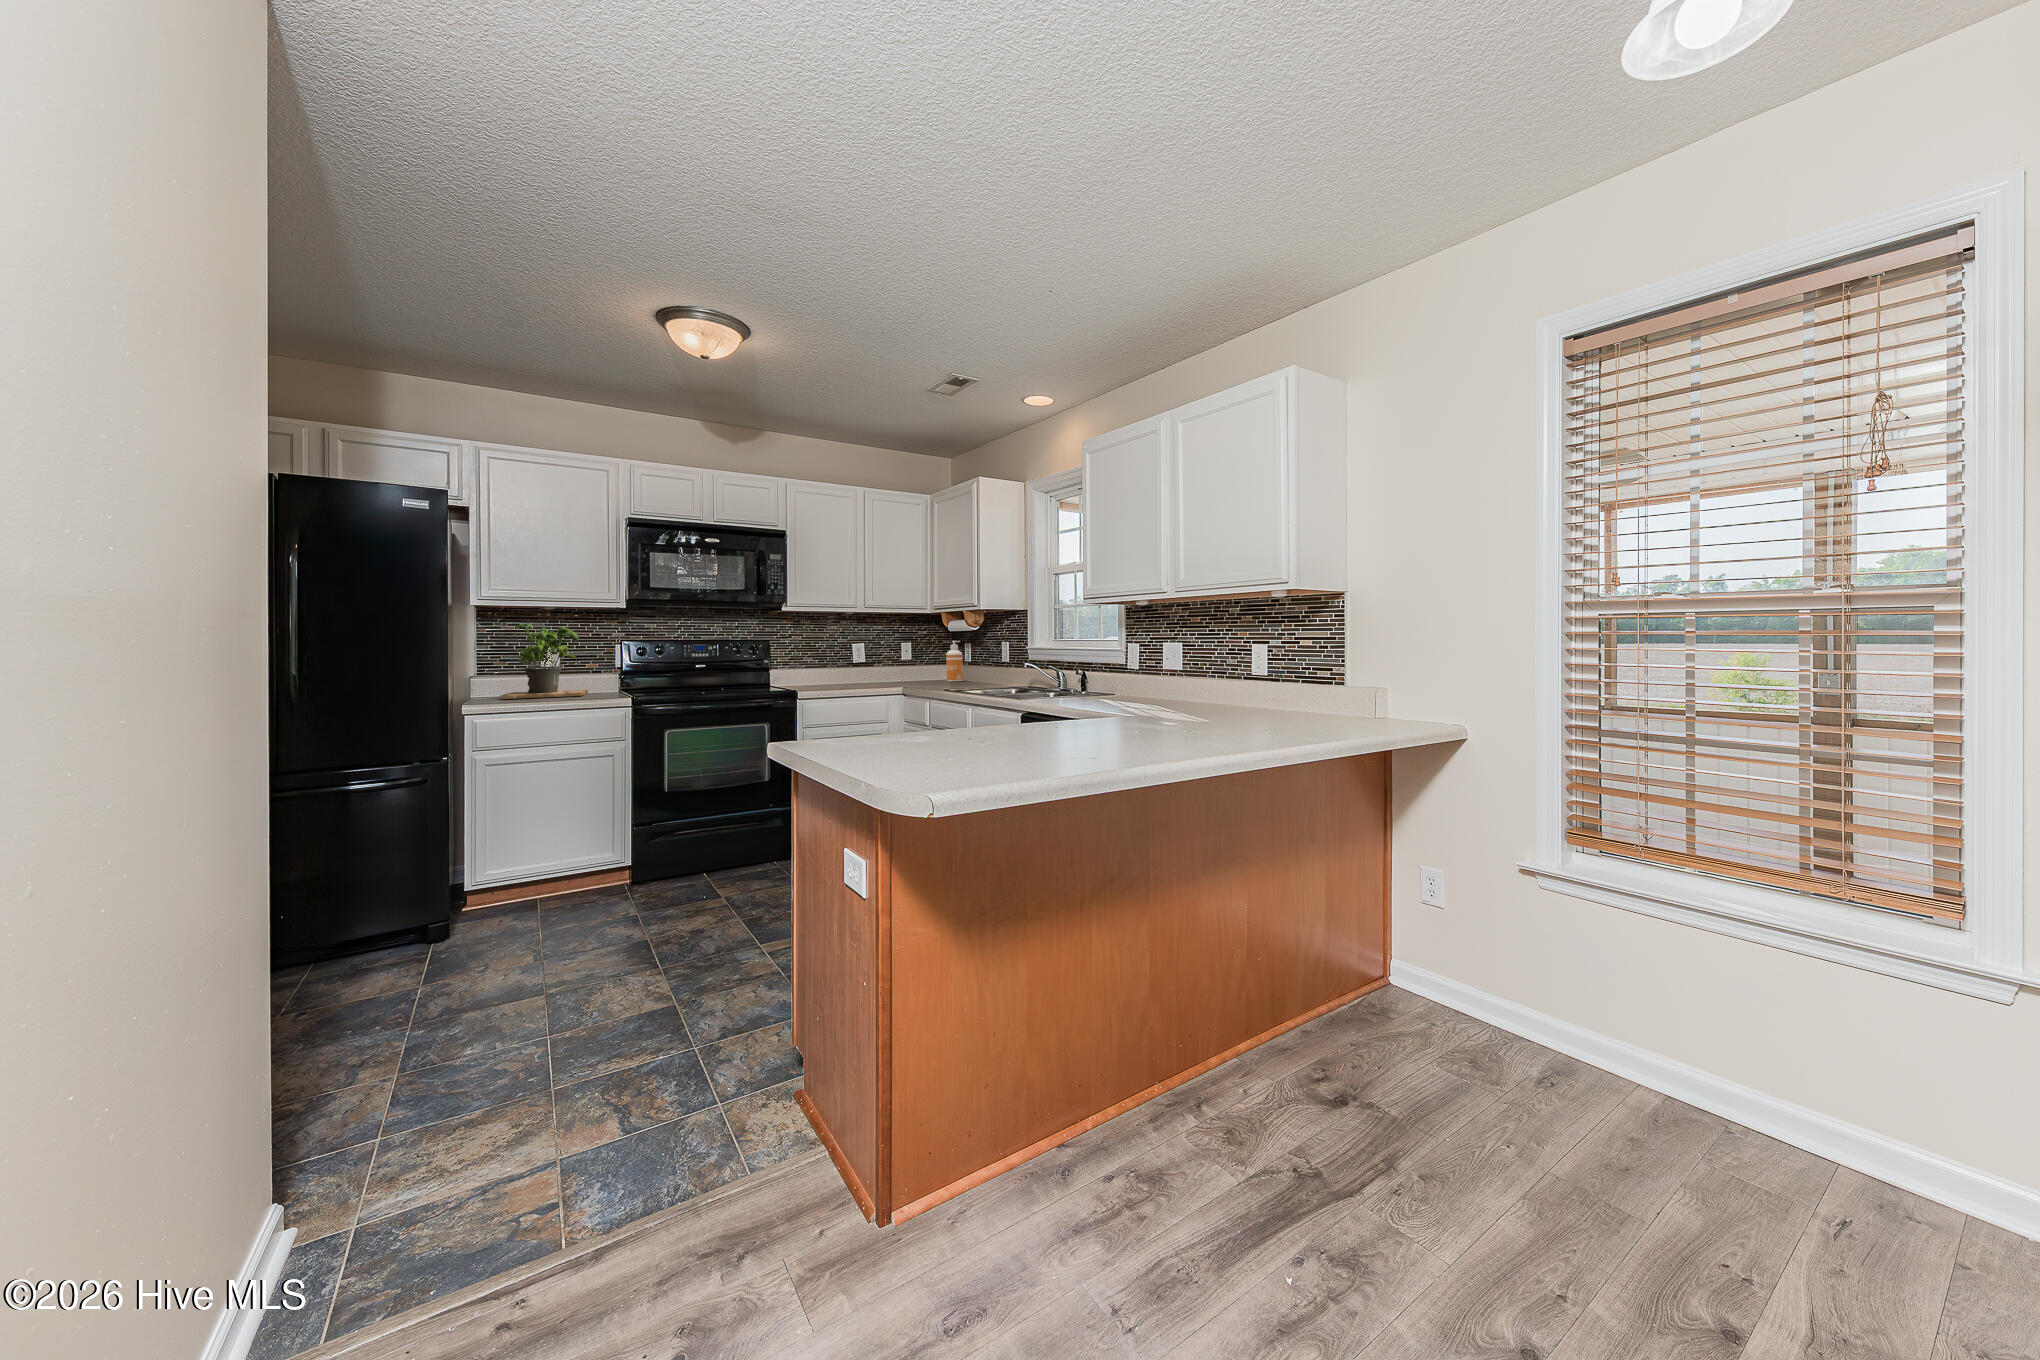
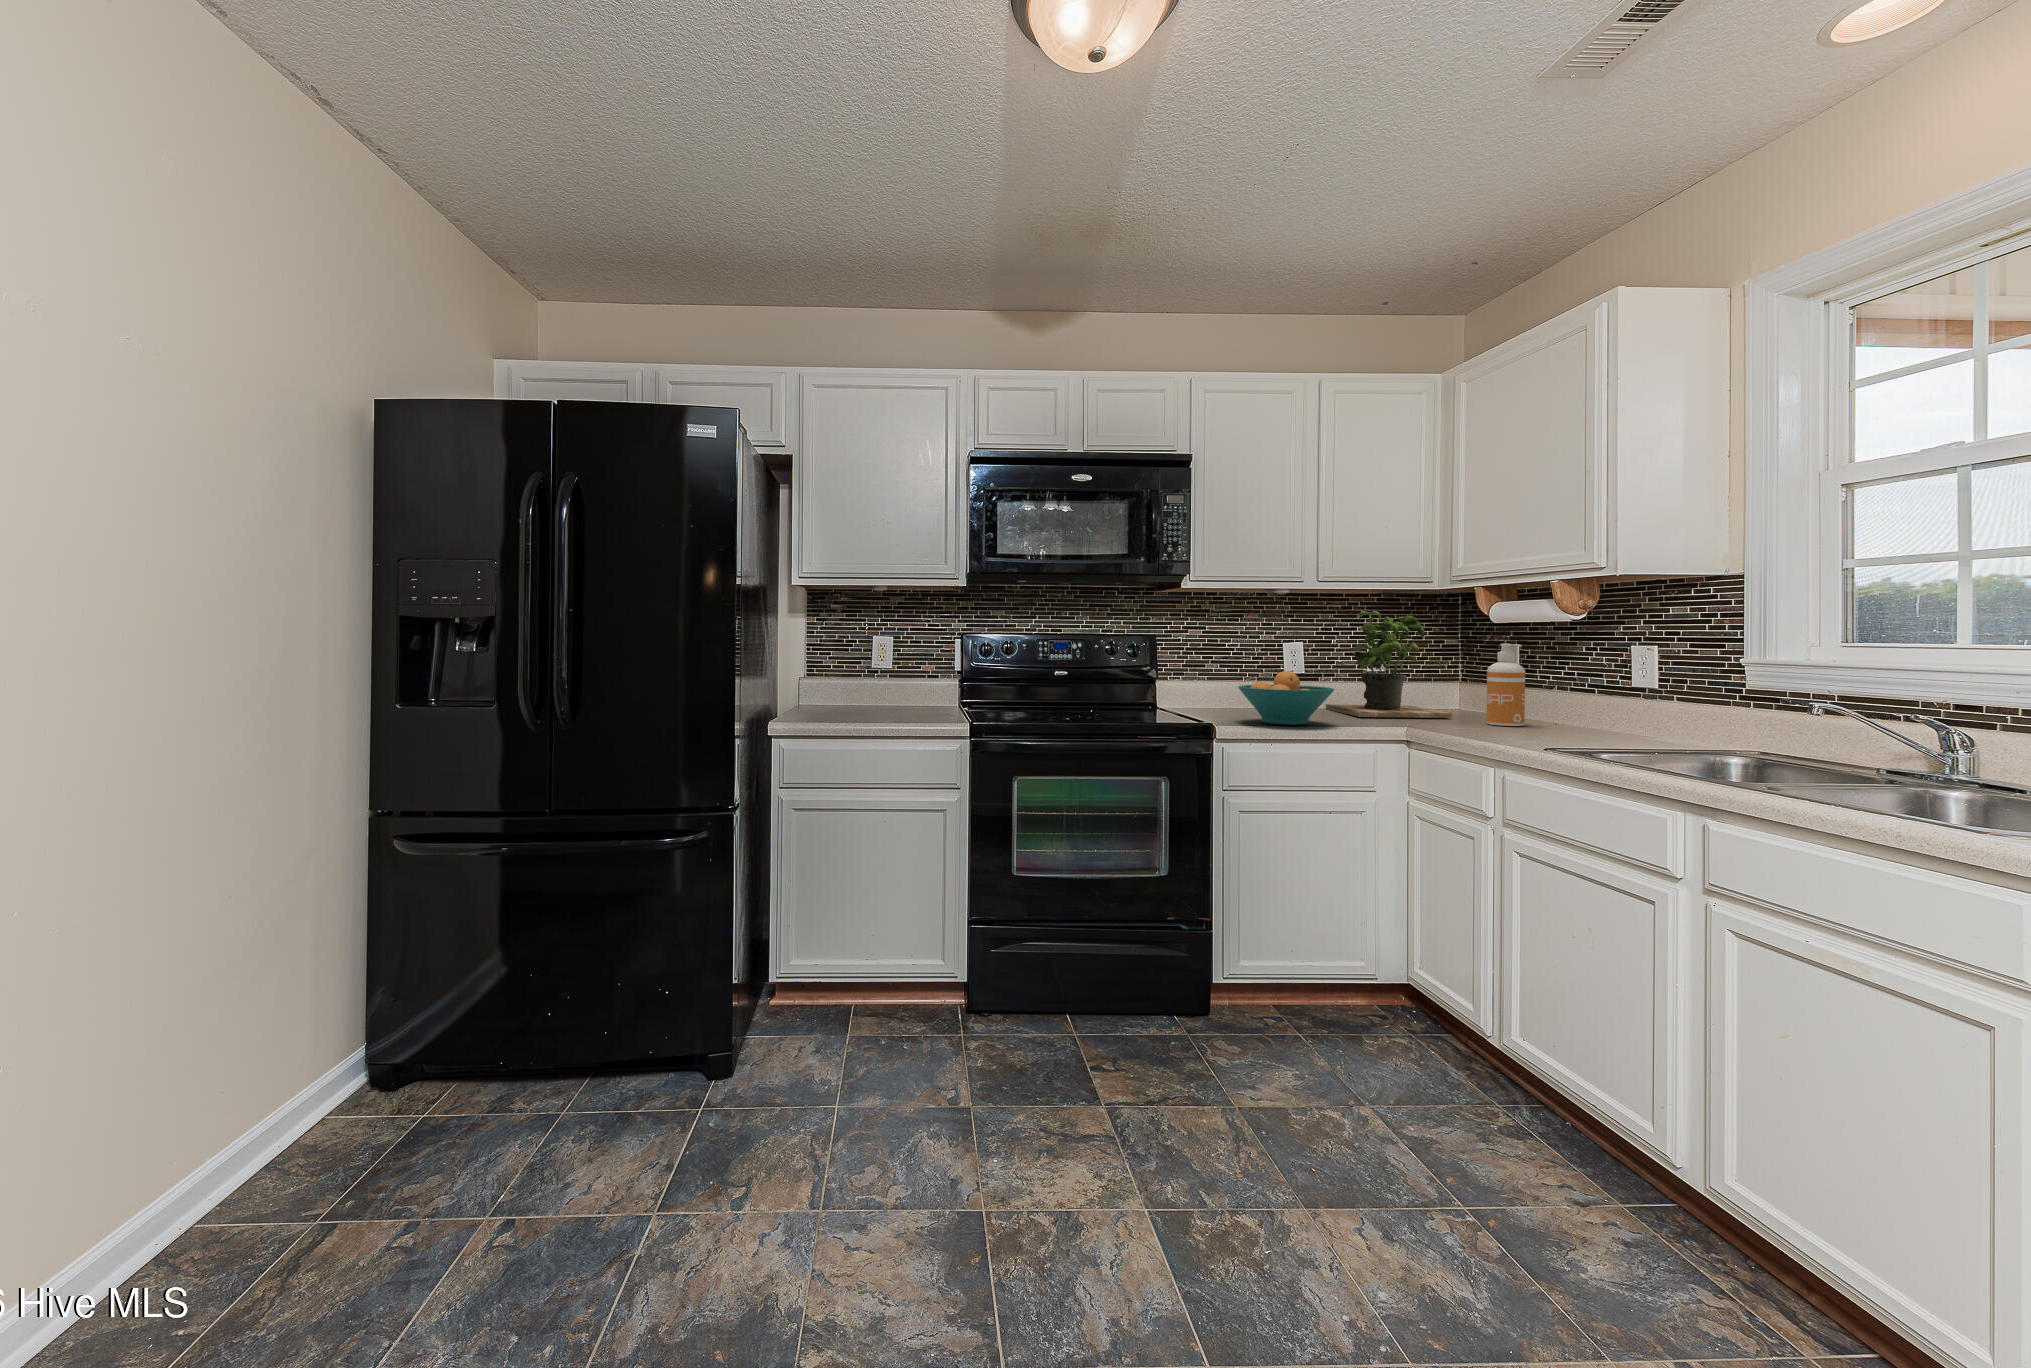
potted plant: present [500,624,588,699] -> present [1326,611,1452,718]
fruit bowl: none [814,658,868,687] -> present [1238,671,1334,725]

